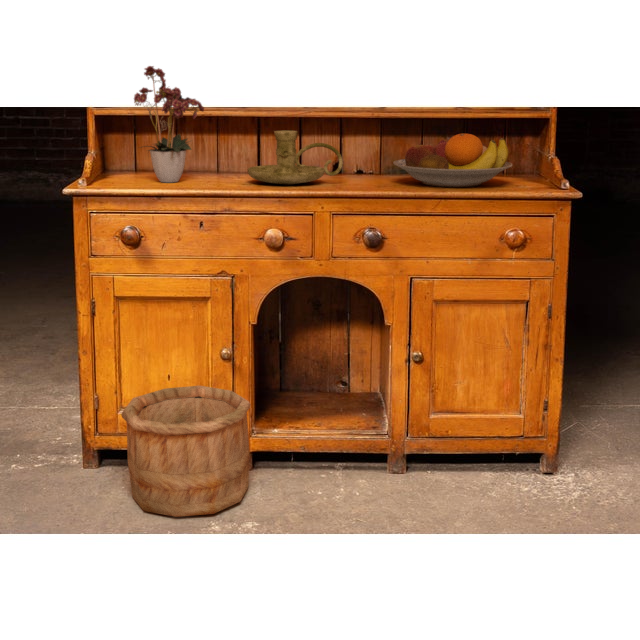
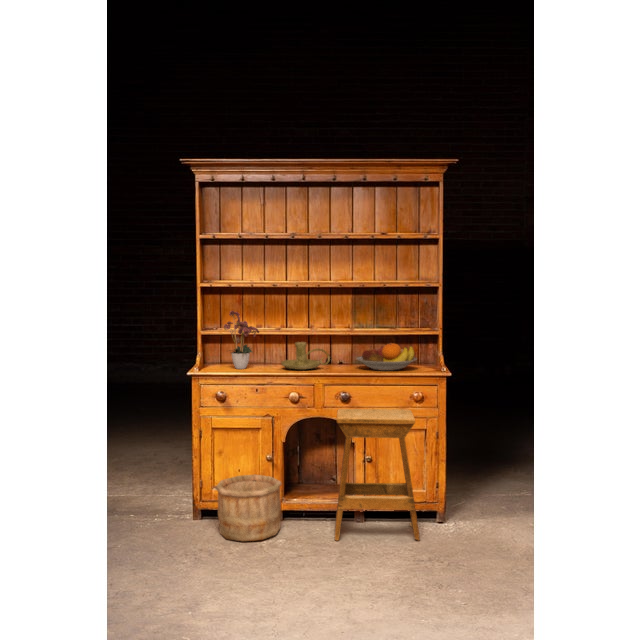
stool: none [353,262,518,514] -> present [335,409,420,540]

